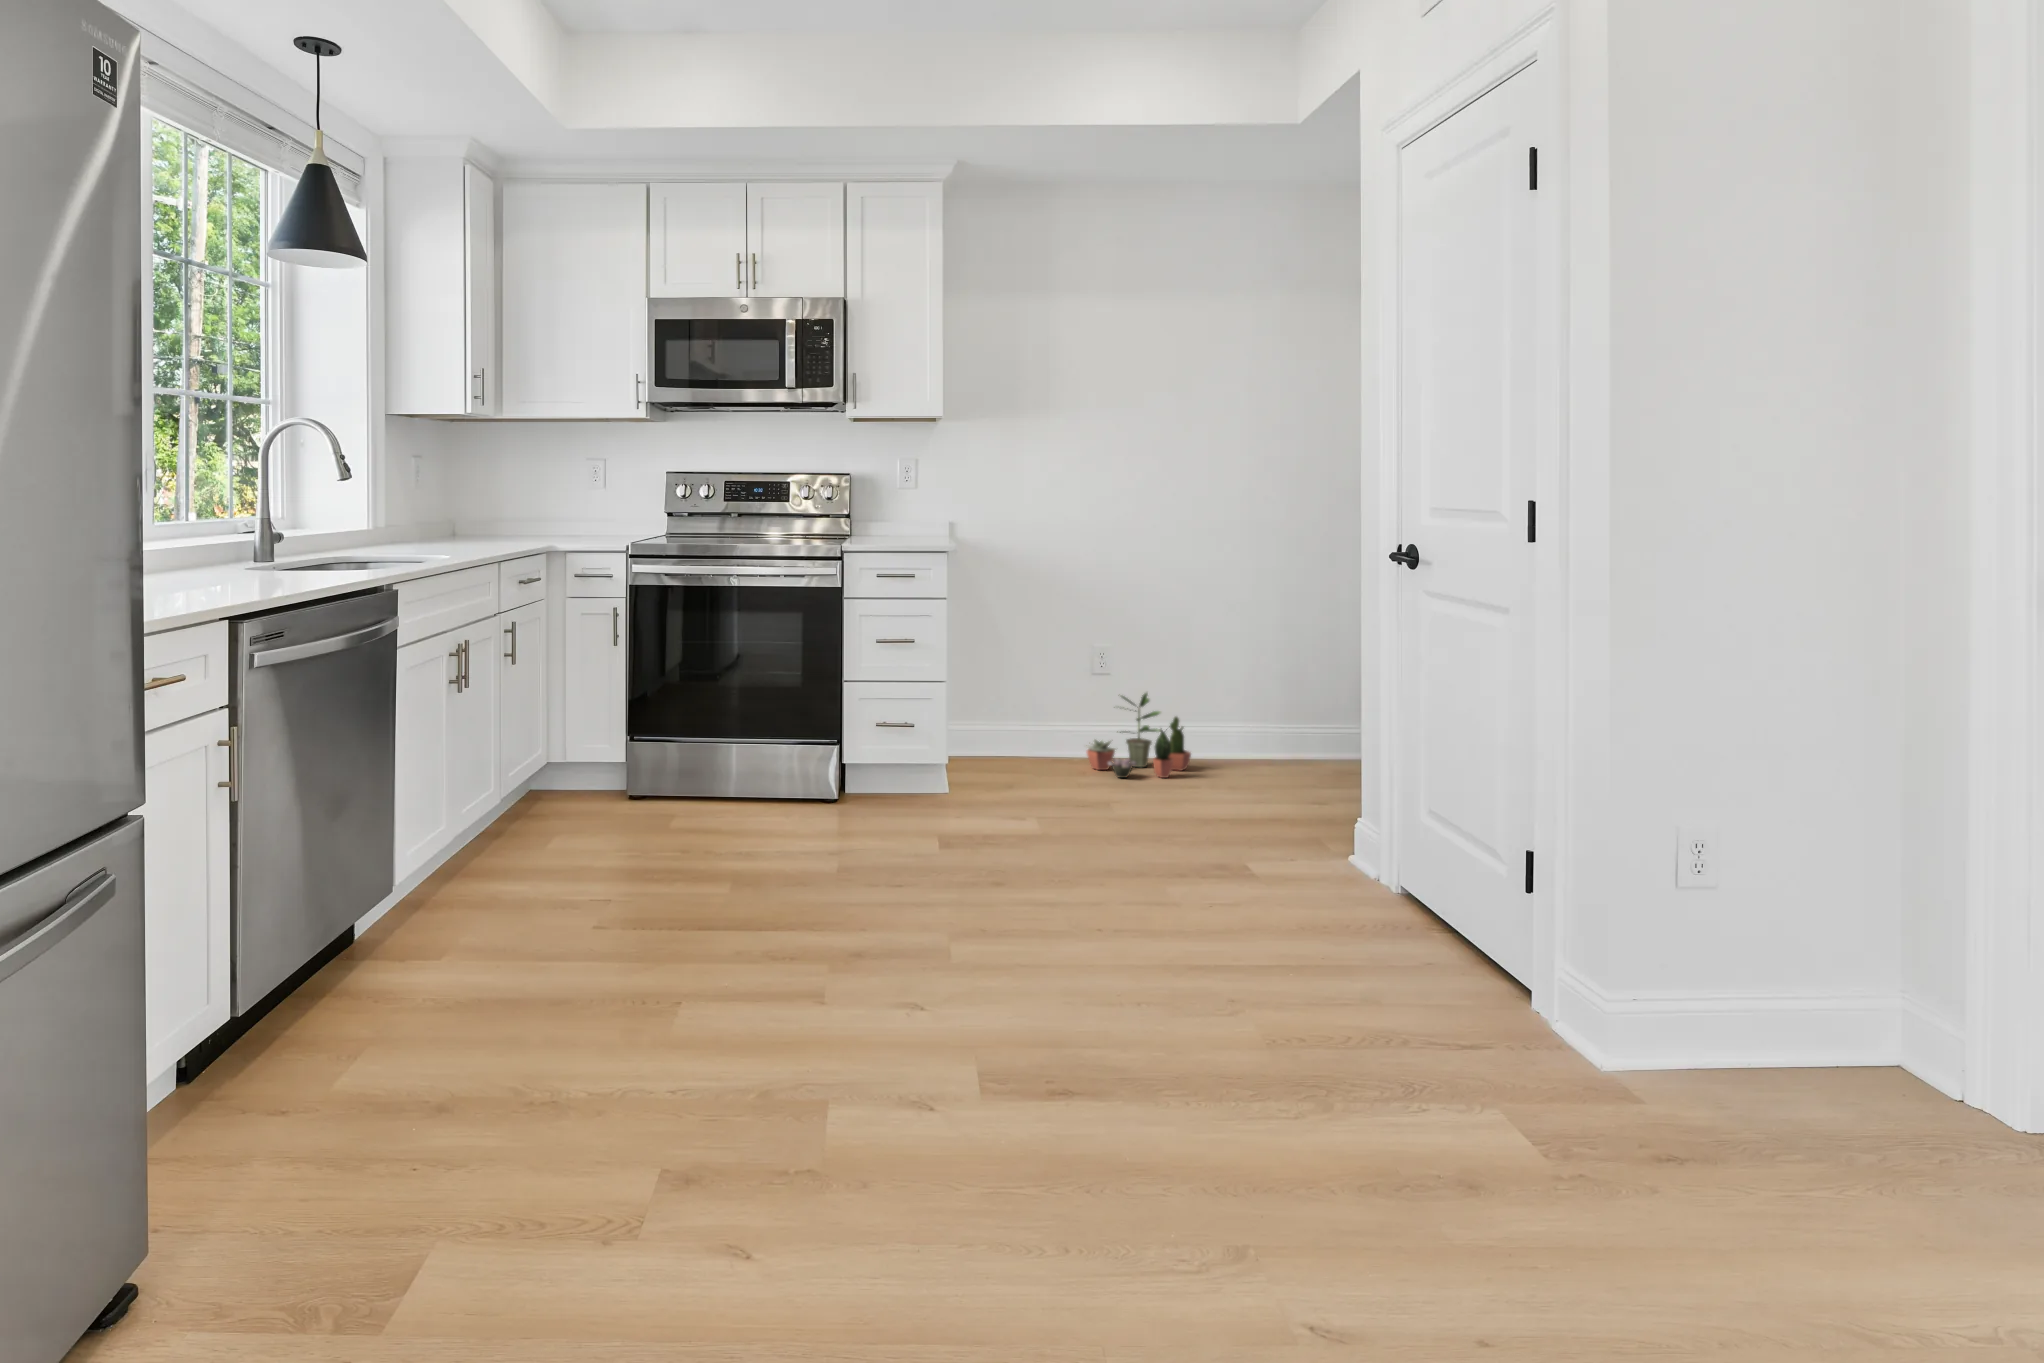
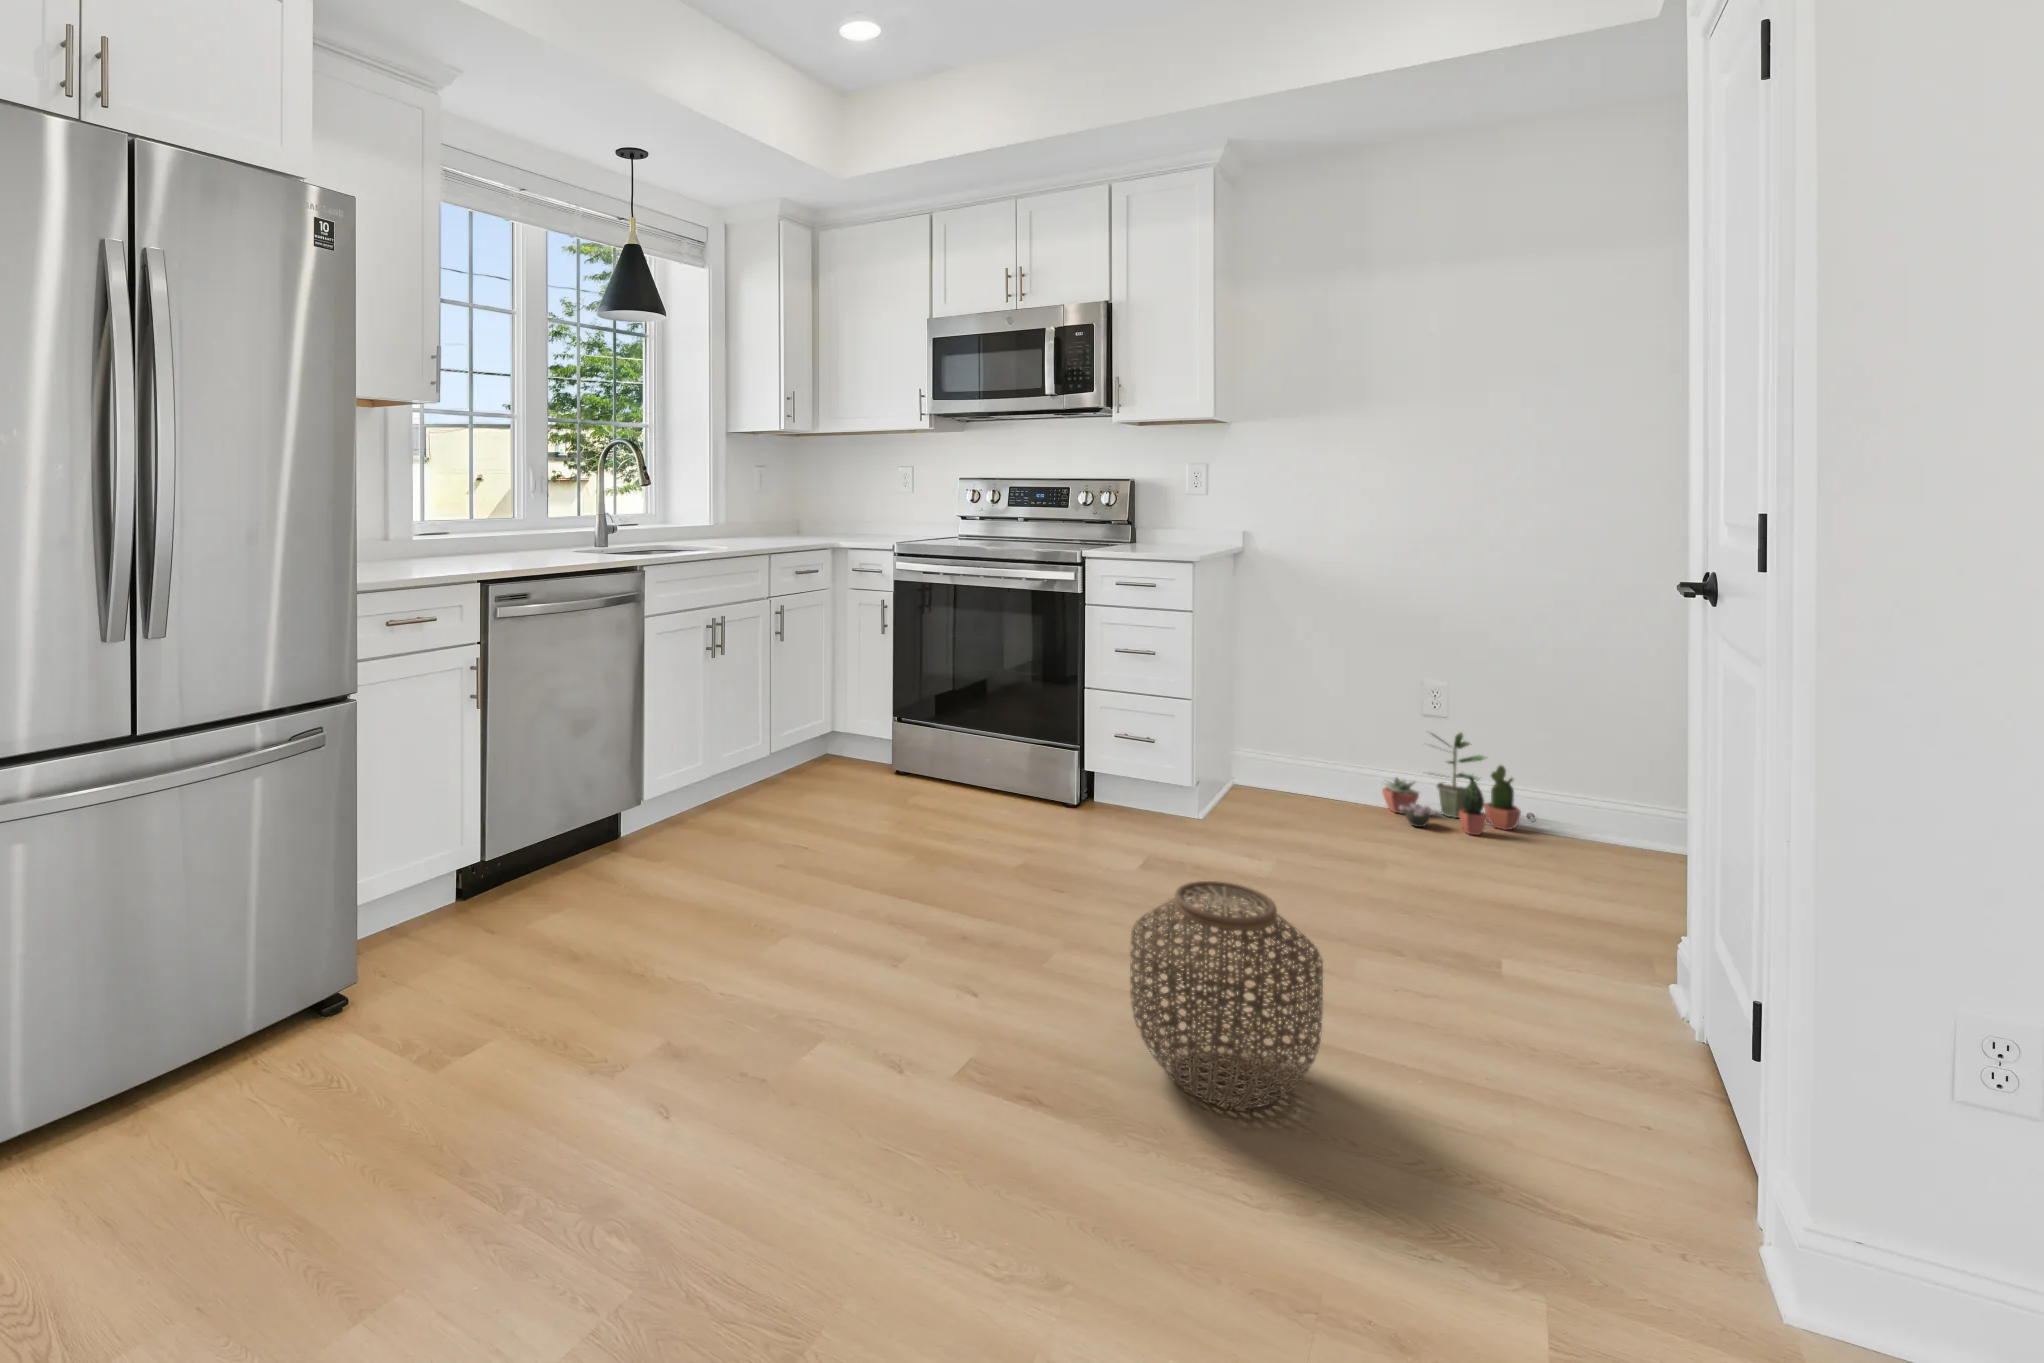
woven basket: none [1091,813,1250,1000] -> present [1130,881,1323,1109]

